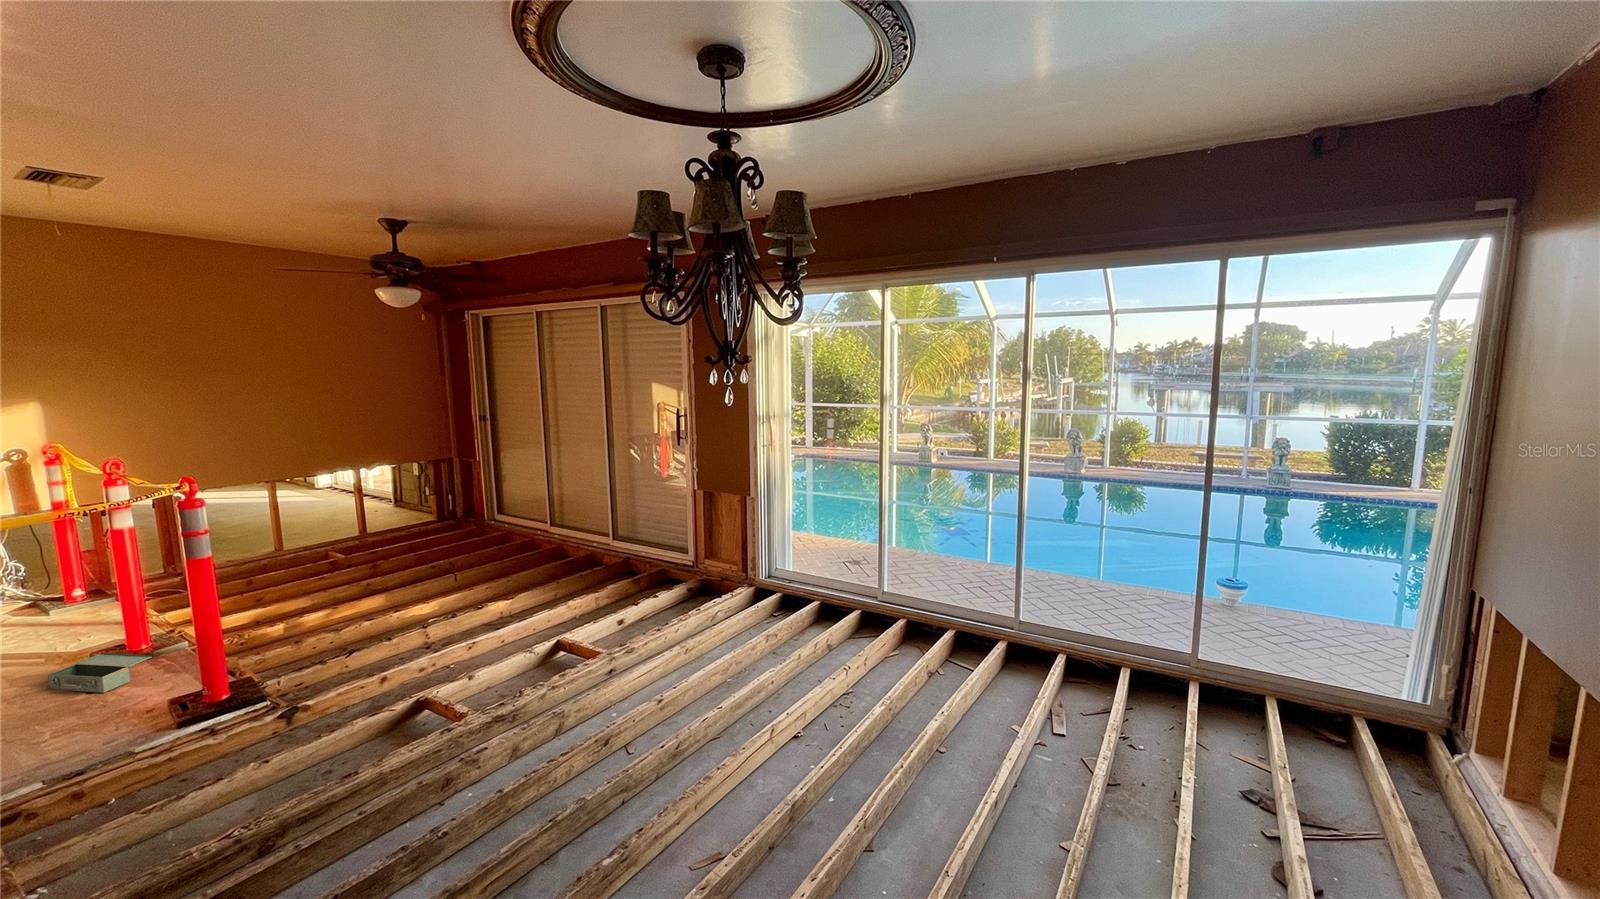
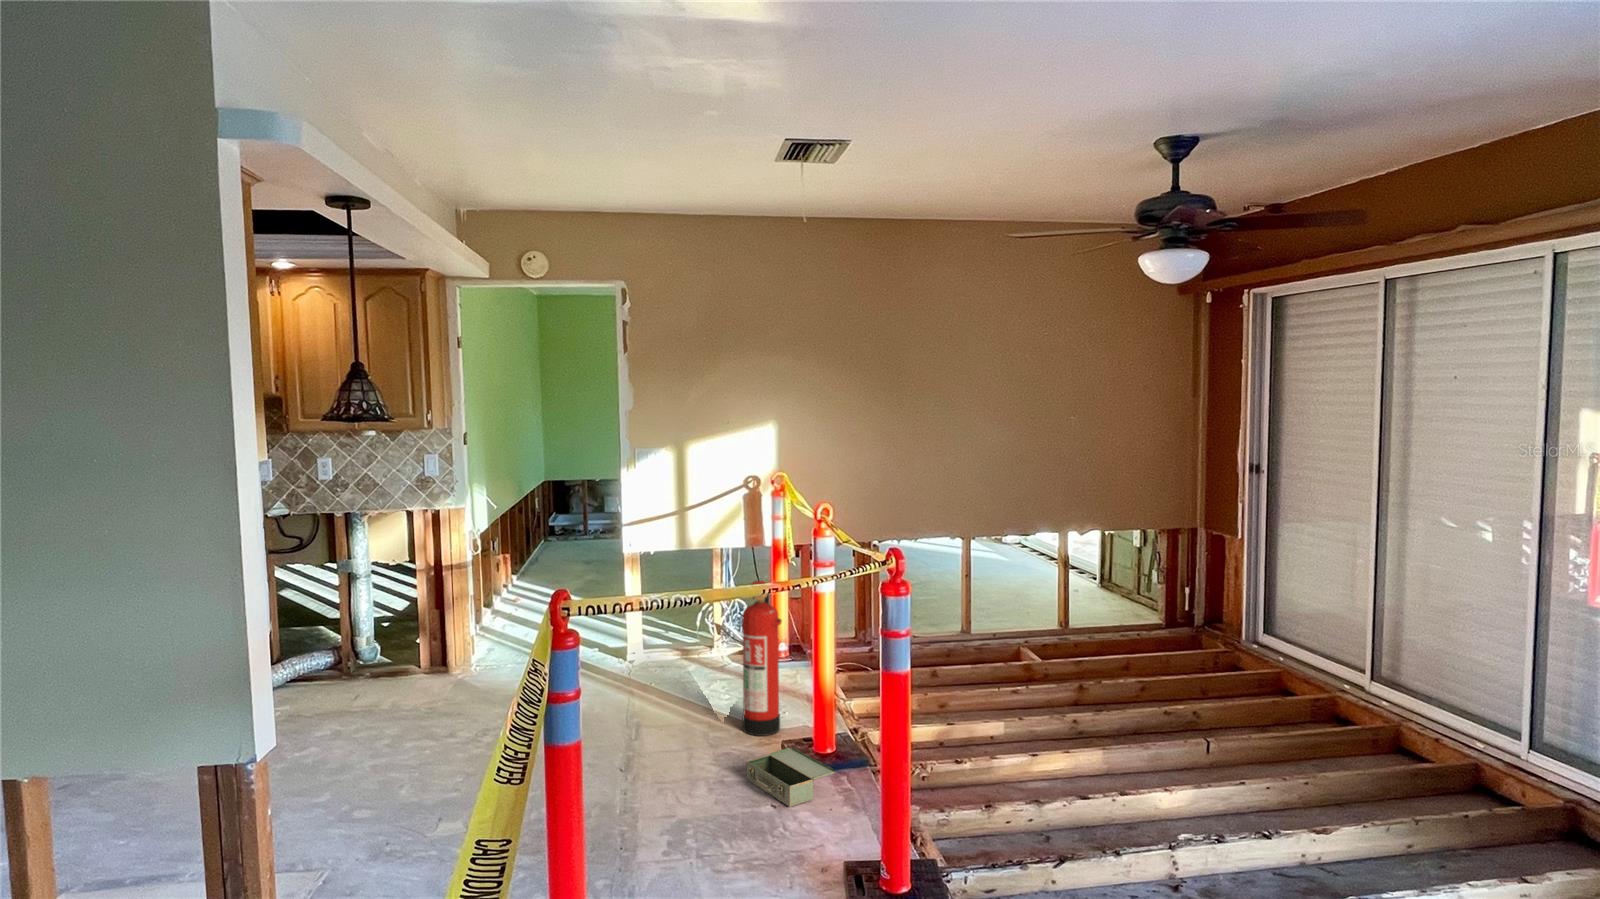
fire extinguisher: none [25,532,87,659] -> present [742,580,782,736]

